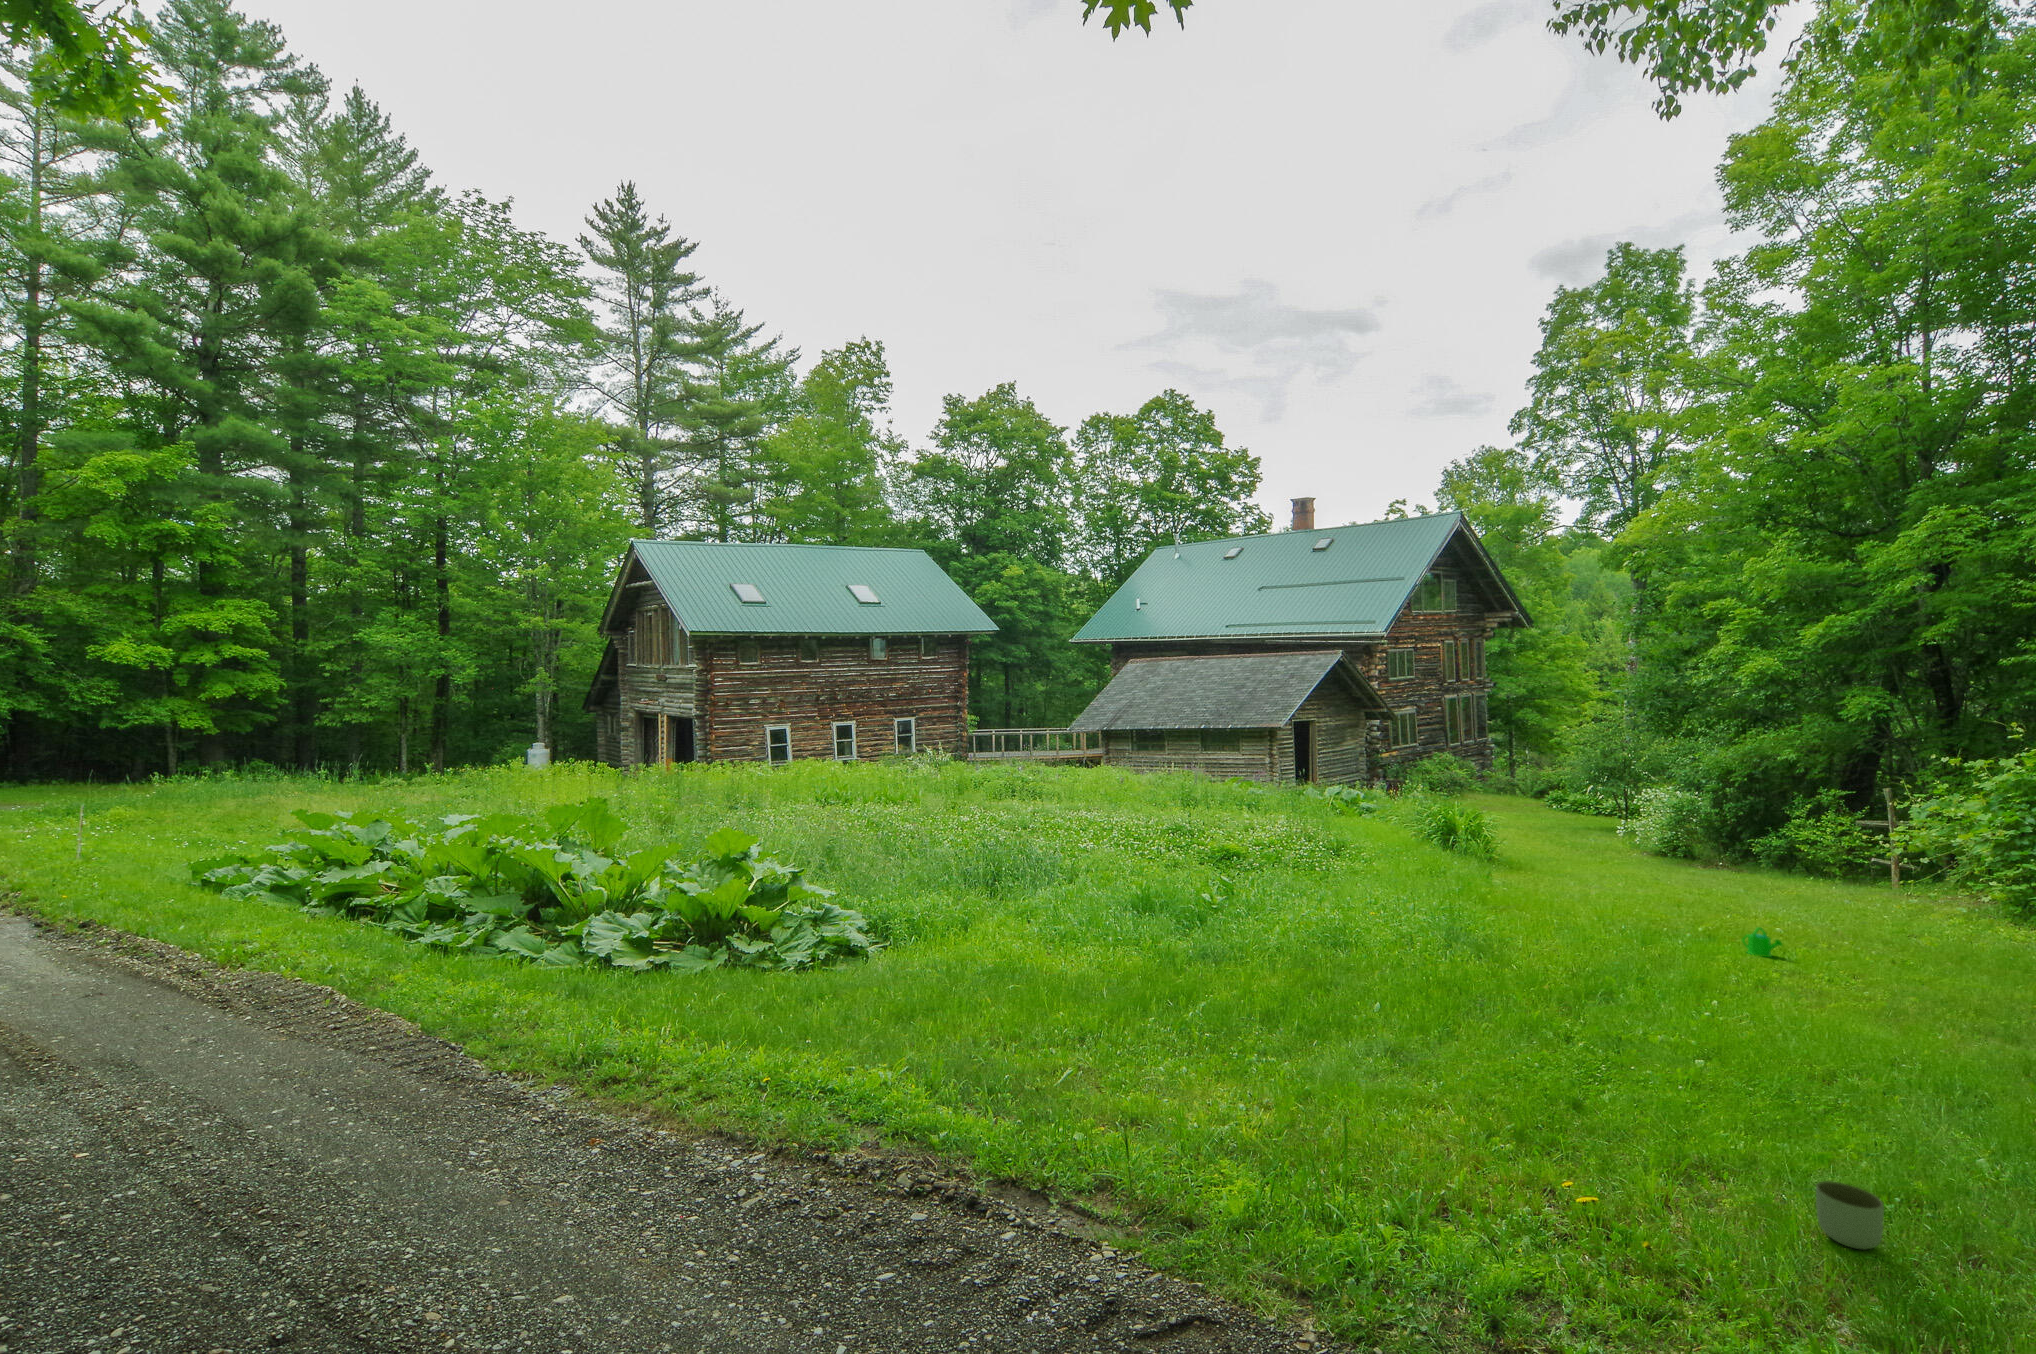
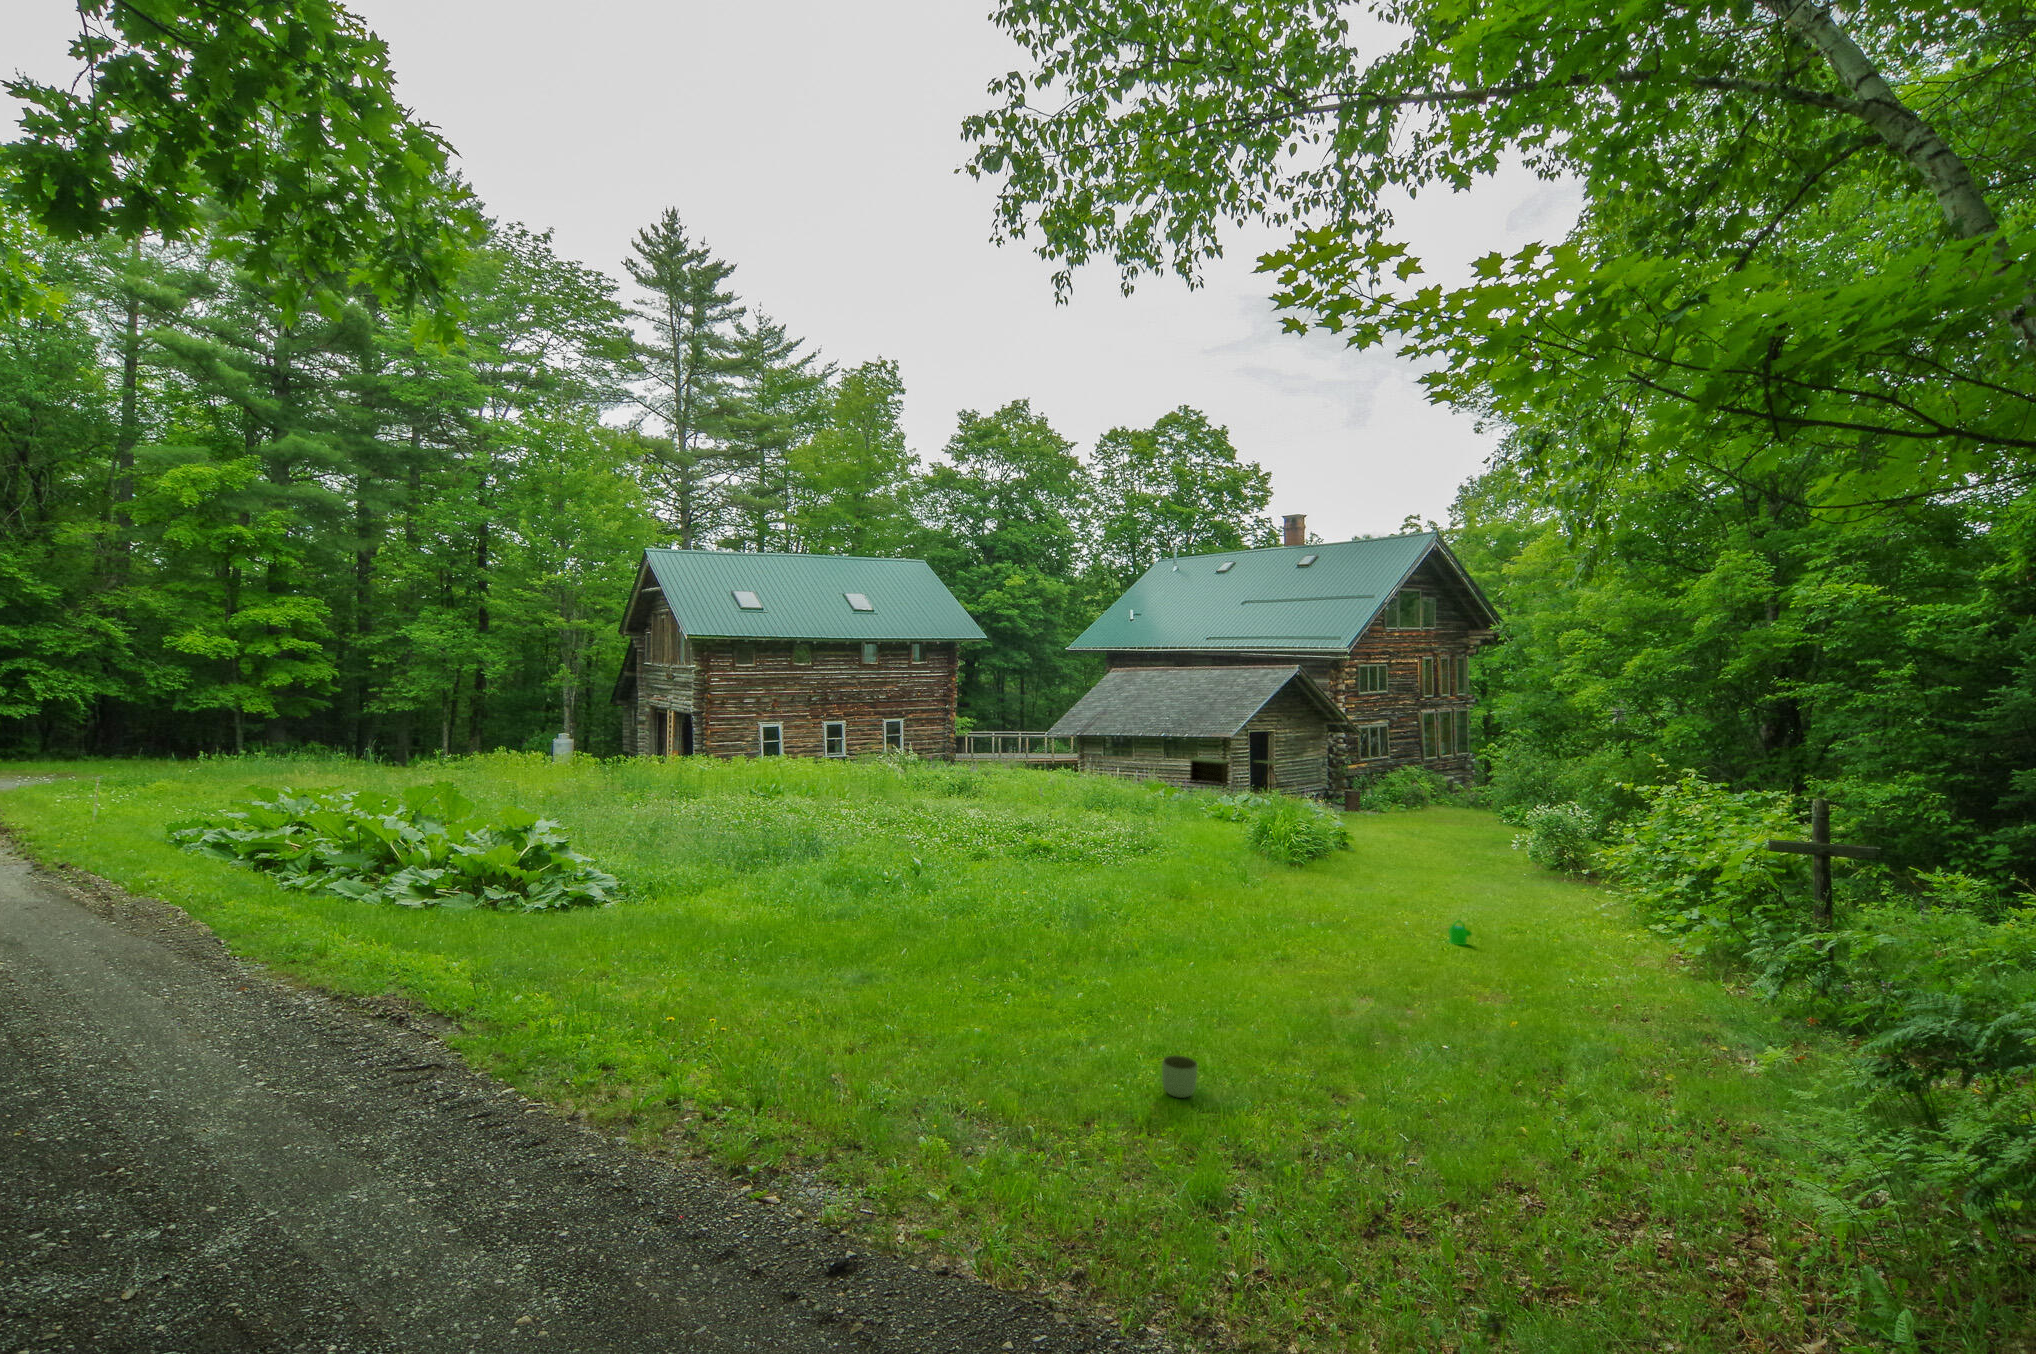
bench: none [1235,748,1278,776] -> present [1190,758,1229,785]
round table: none [1299,749,1336,775] -> present [1255,761,1286,784]

